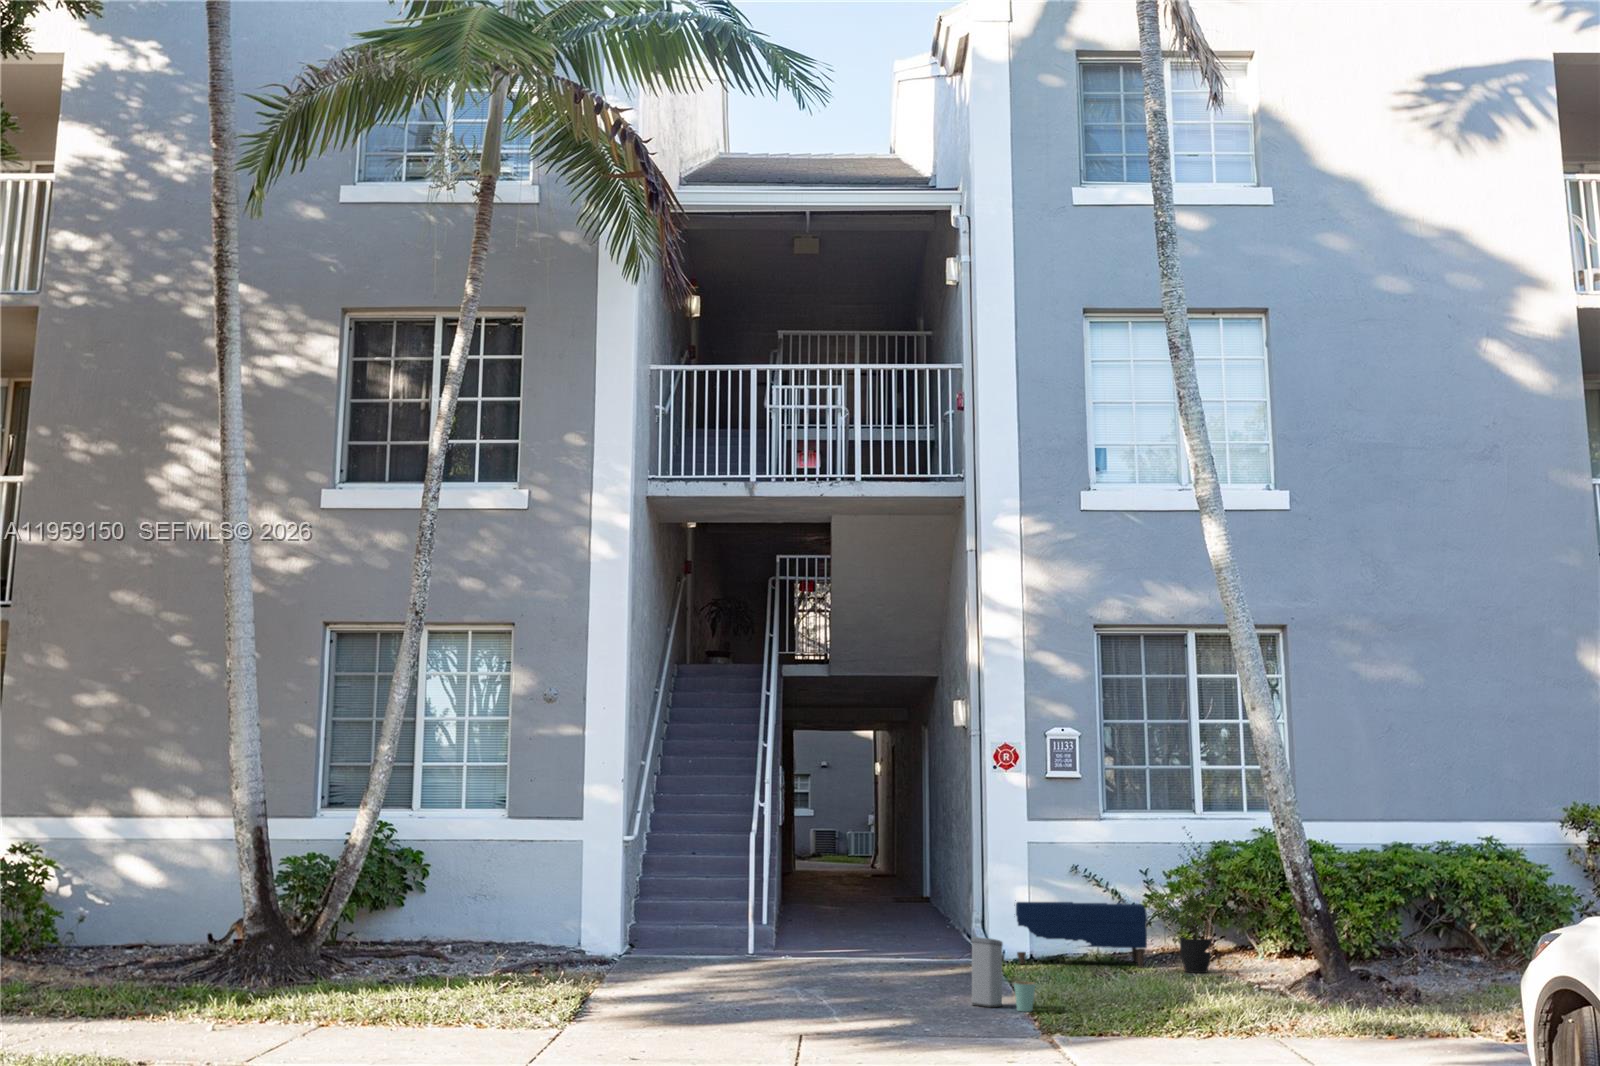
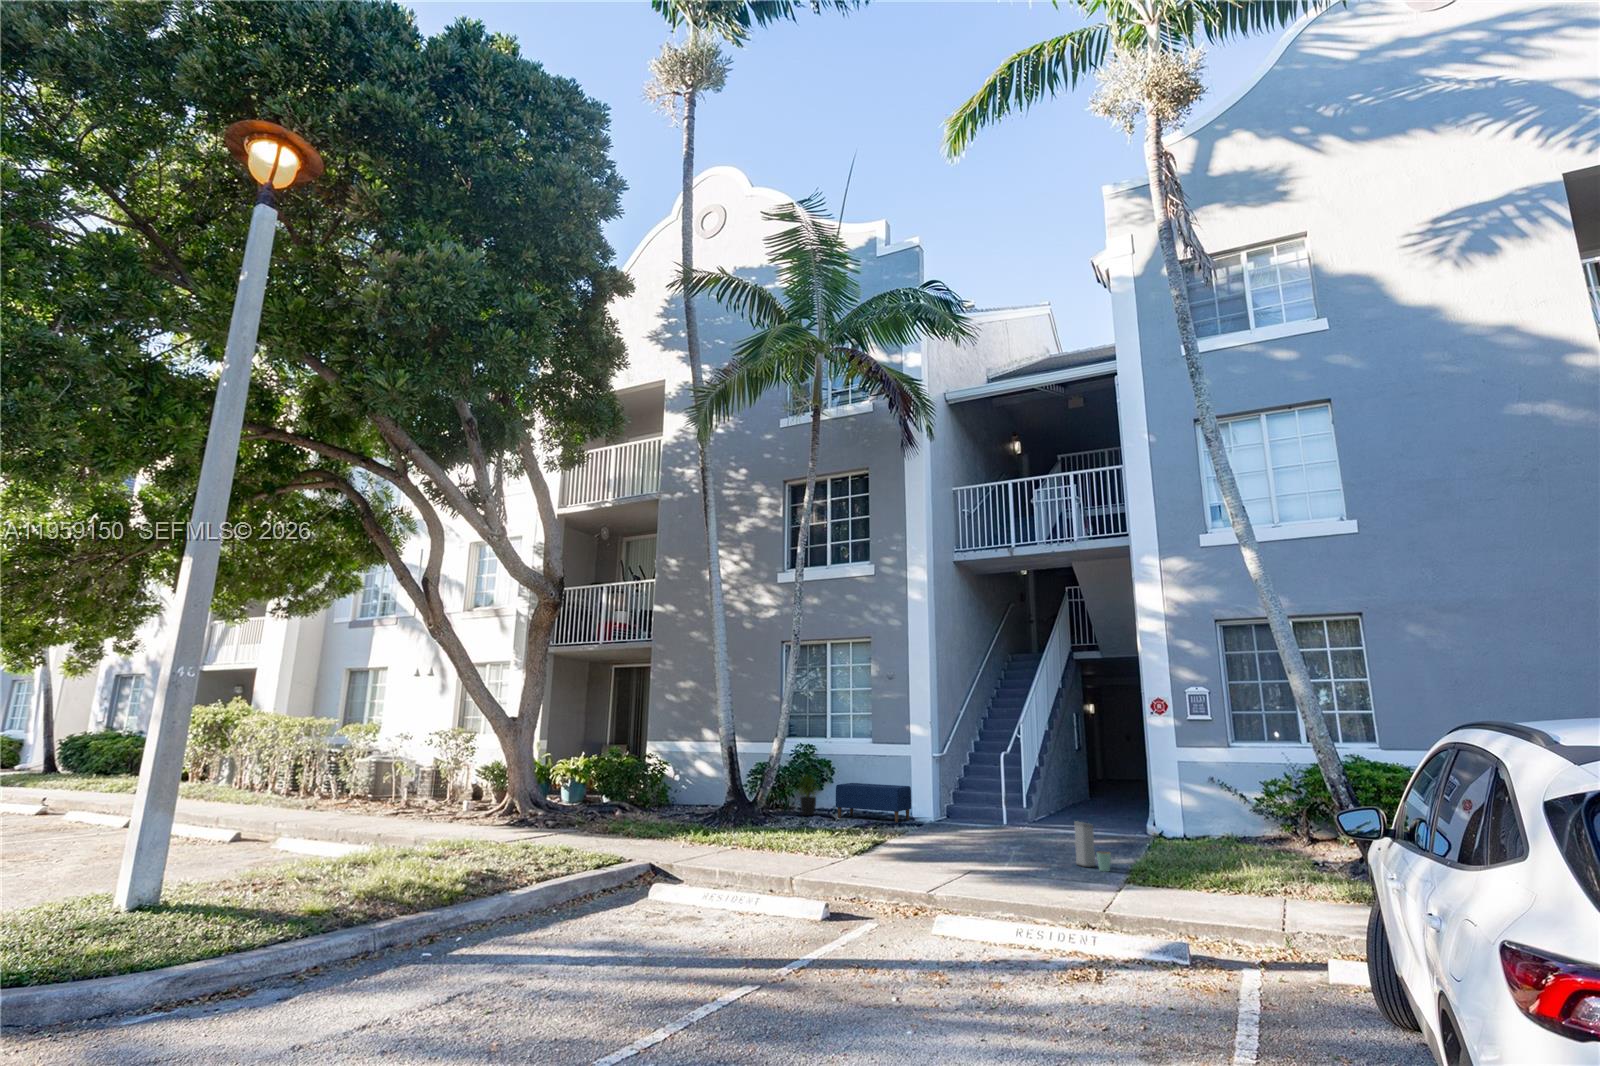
potted plant: present [1175,893,1215,973] -> present [797,775,816,815]
bench: present [1016,901,1147,968] -> present [836,783,911,823]

